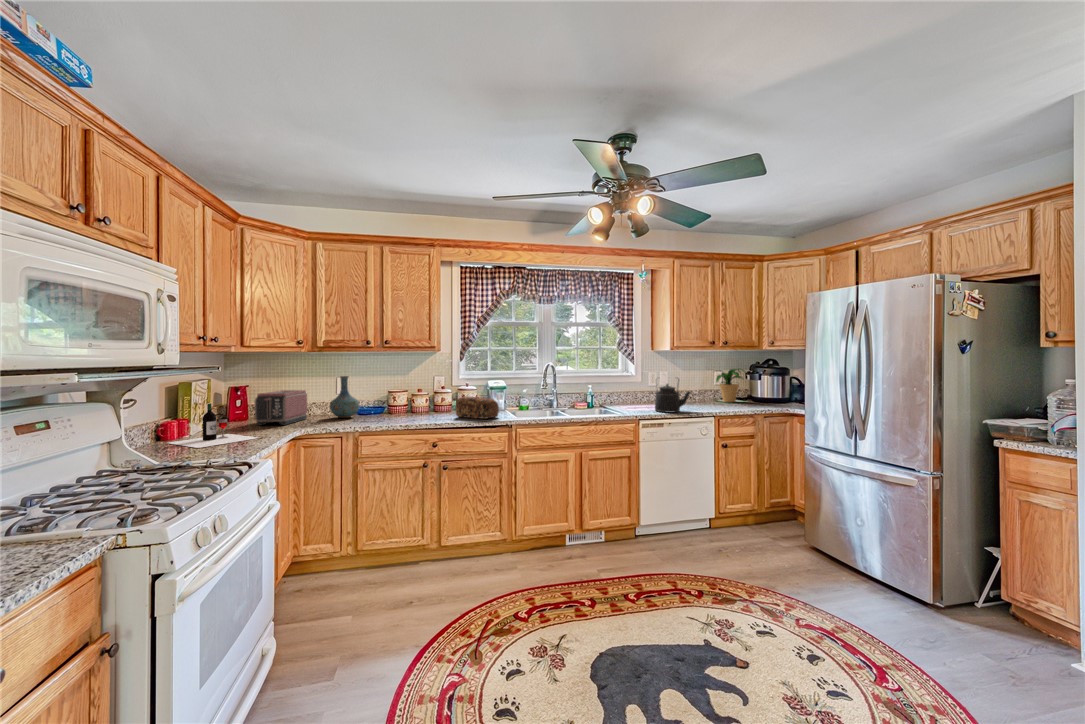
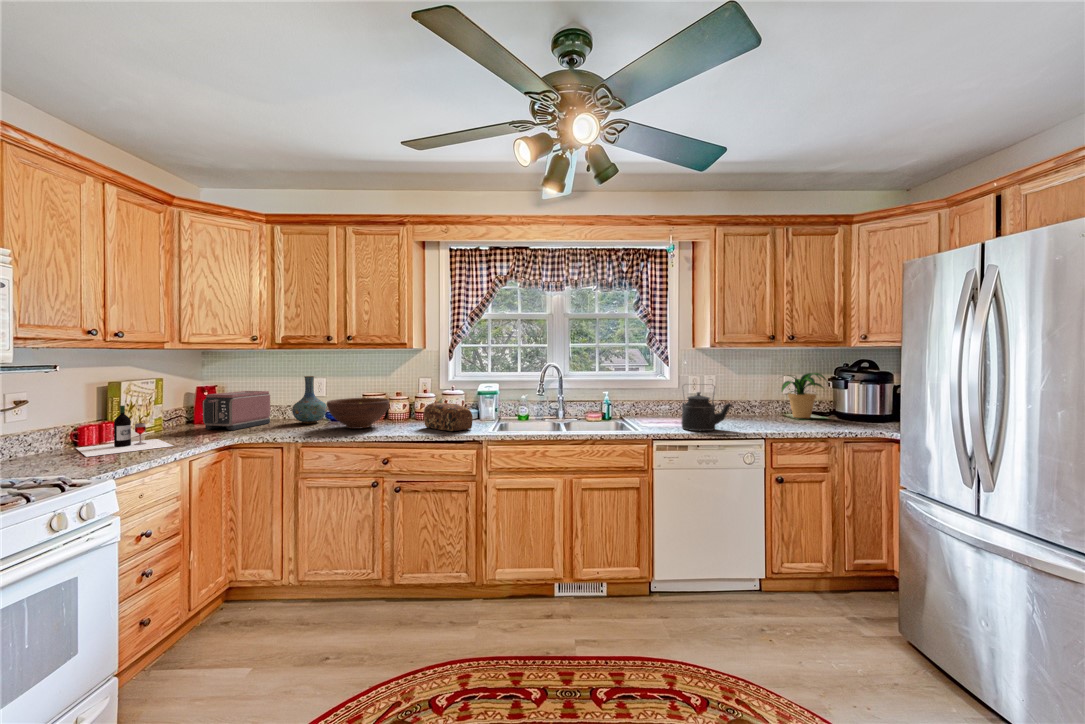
fruit bowl: none [372,394,425,420] -> present [327,398,390,429]

